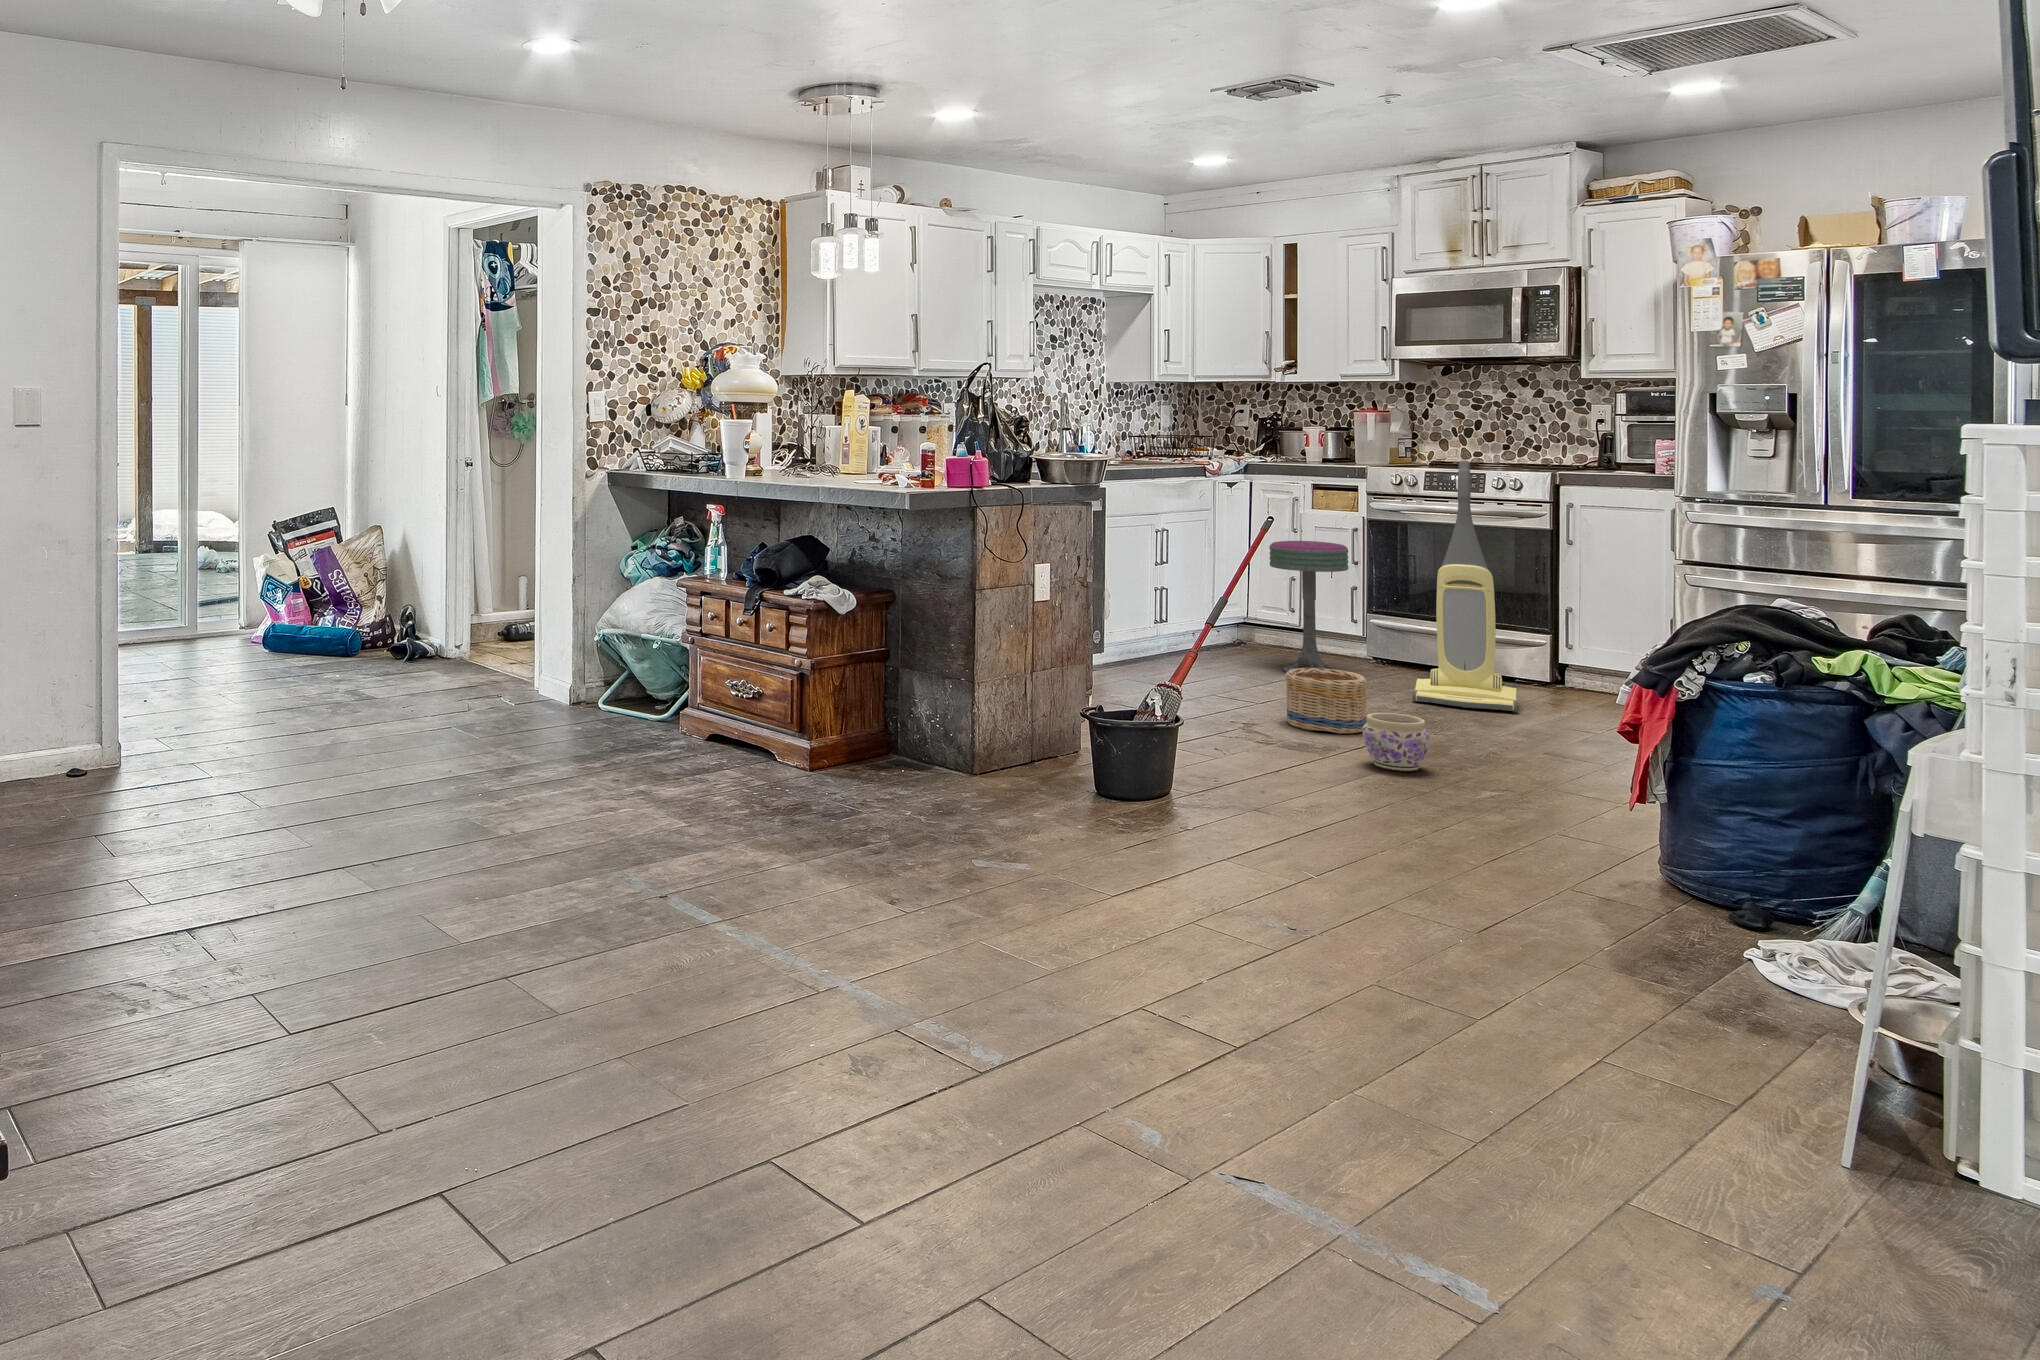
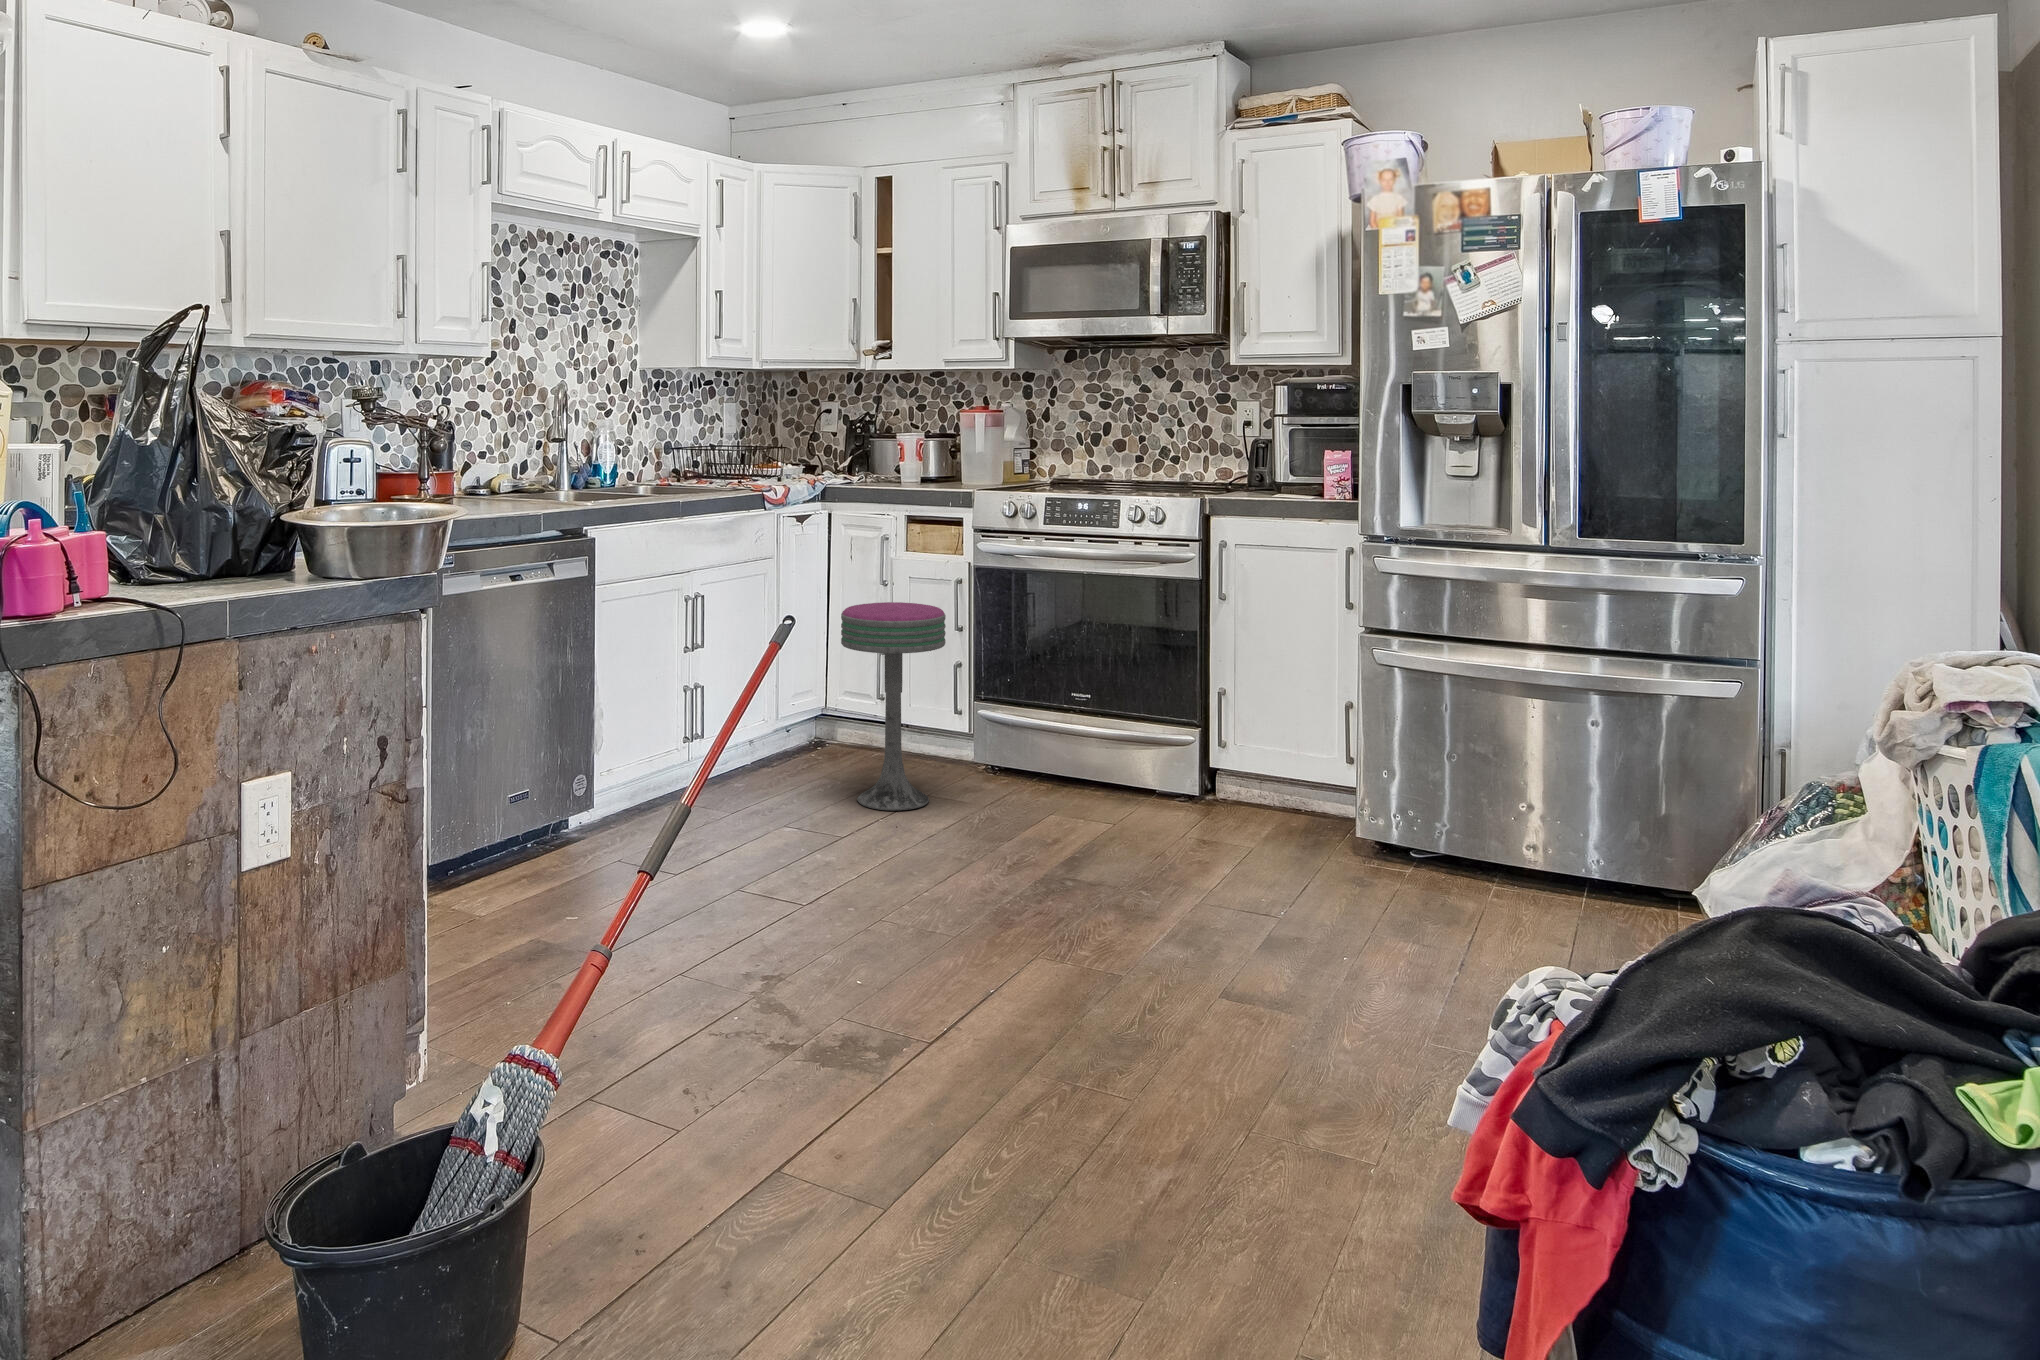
vacuum cleaner: present [1413,461,1518,712] -> none [1025,484,1163,867]
basket: present [1285,668,1367,734] -> none [831,846,956,978]
planter: present [1363,713,1430,772] -> none [937,974,1048,1105]

